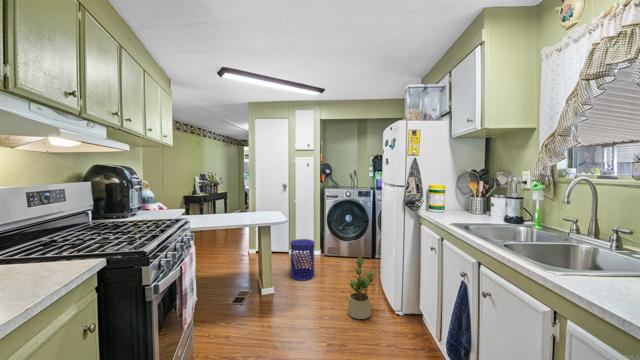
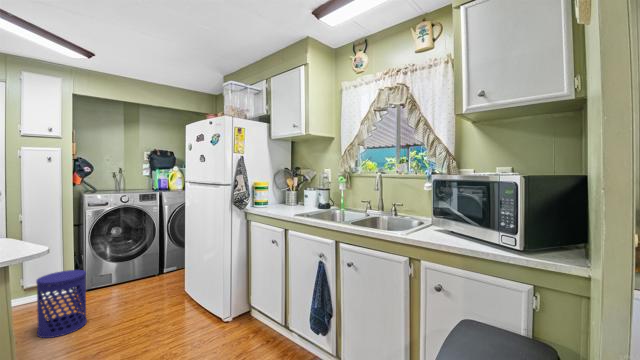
potted plant: present [348,257,375,319] -> none [170,270,204,345]

